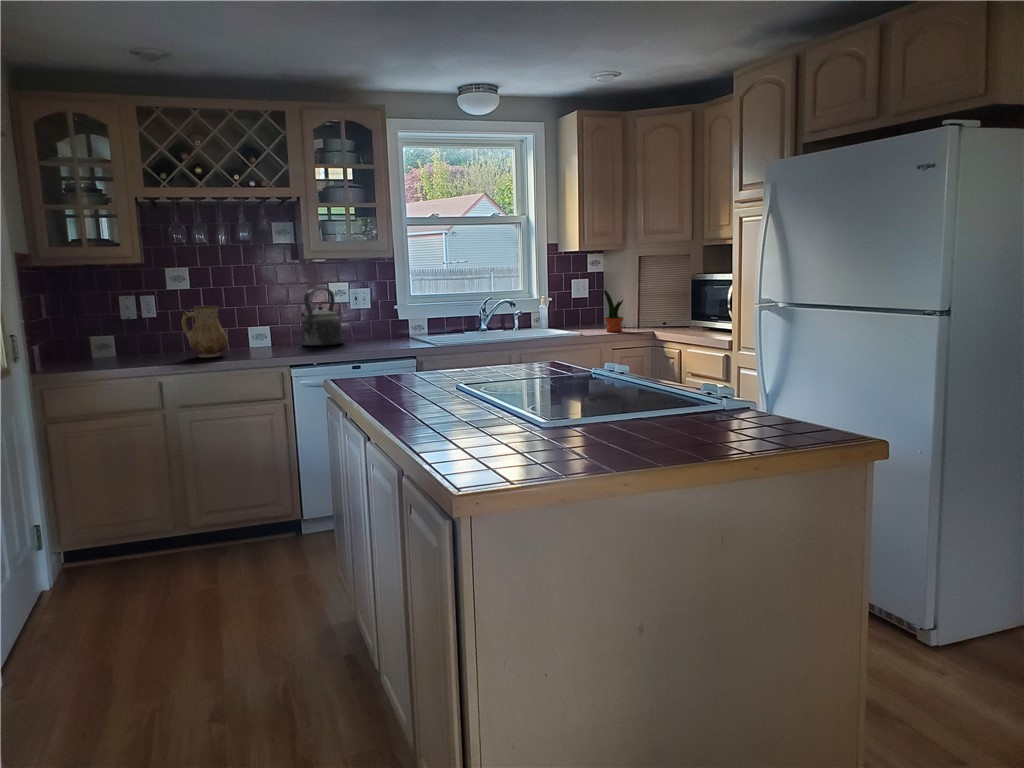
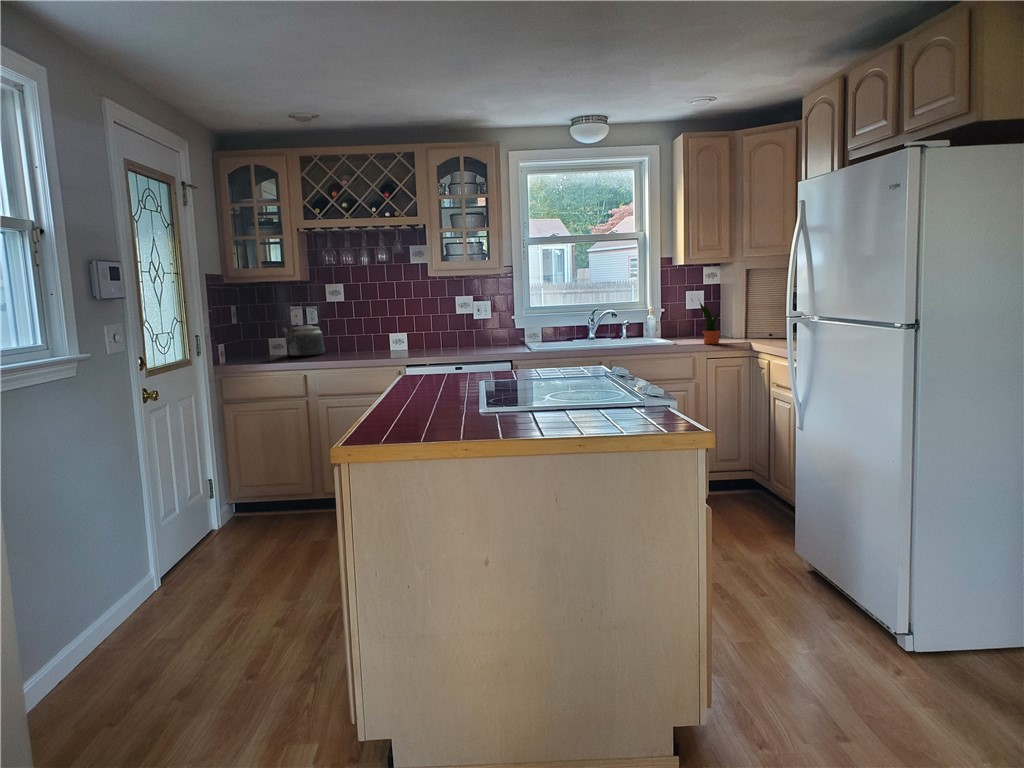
kettle: present [301,288,343,346] -> present [282,307,325,356]
ceramic pitcher: present [182,306,228,357] -> none [328,315,363,358]

